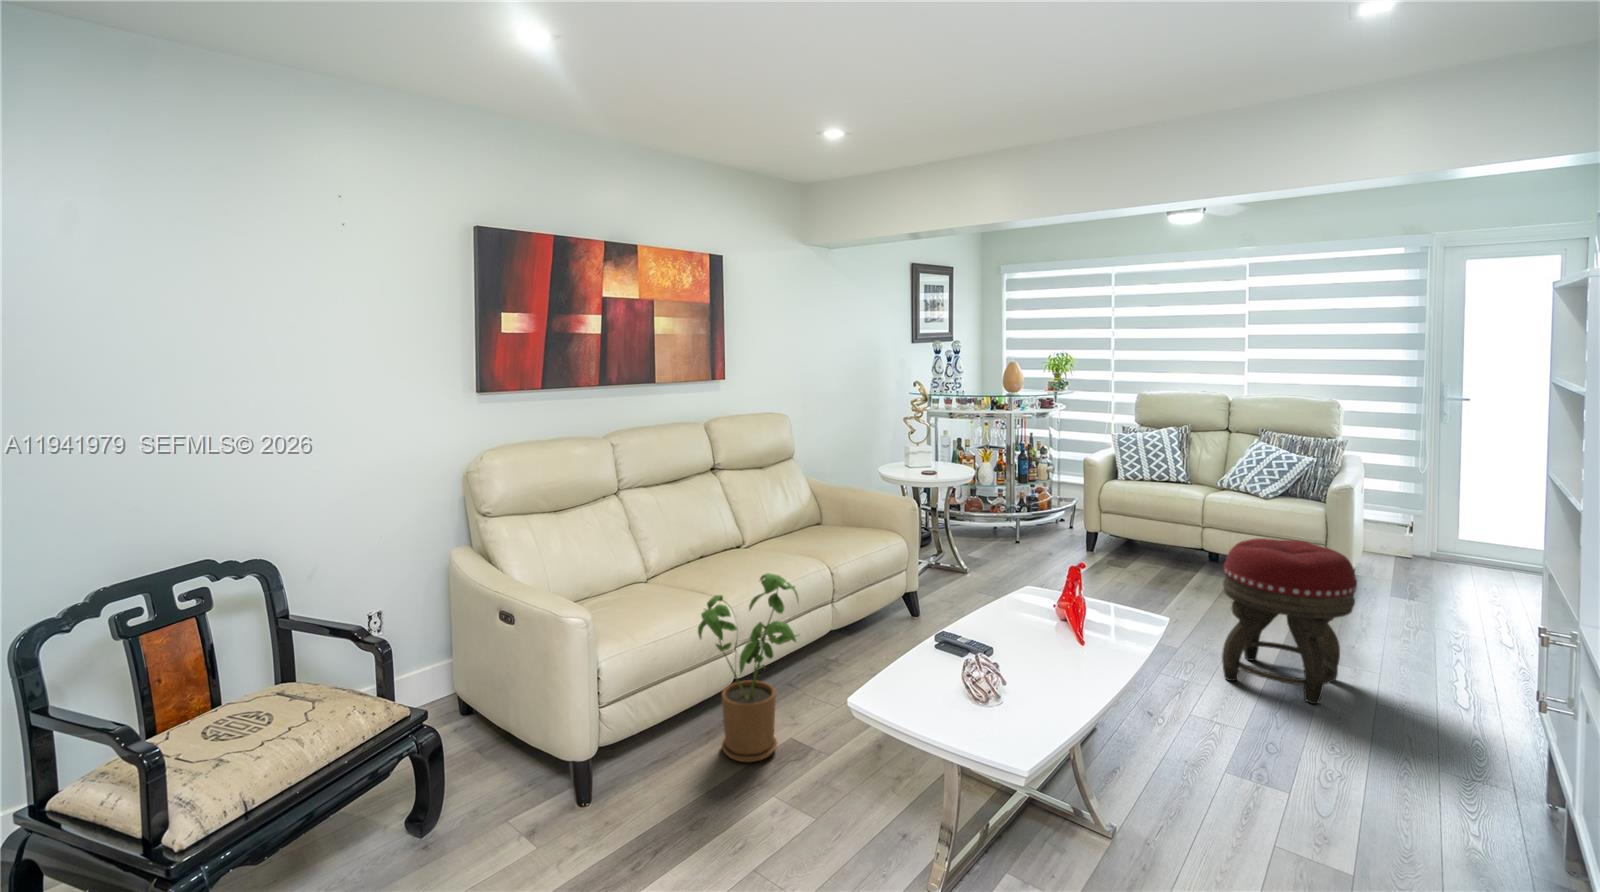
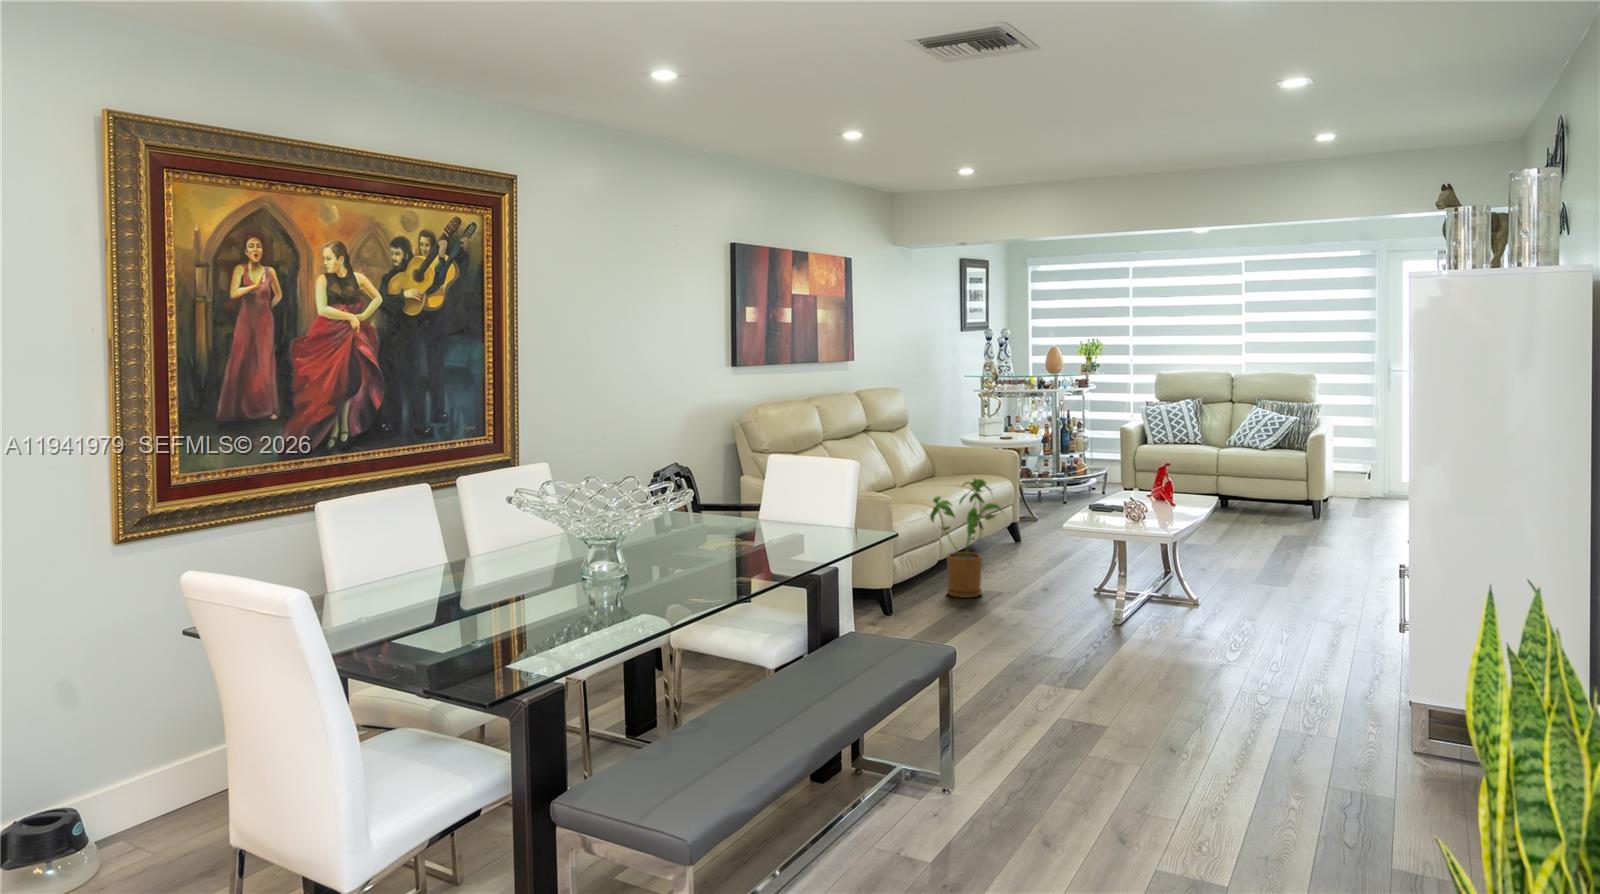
footstool: present [1222,538,1357,704] -> none [1240,462,1321,562]

